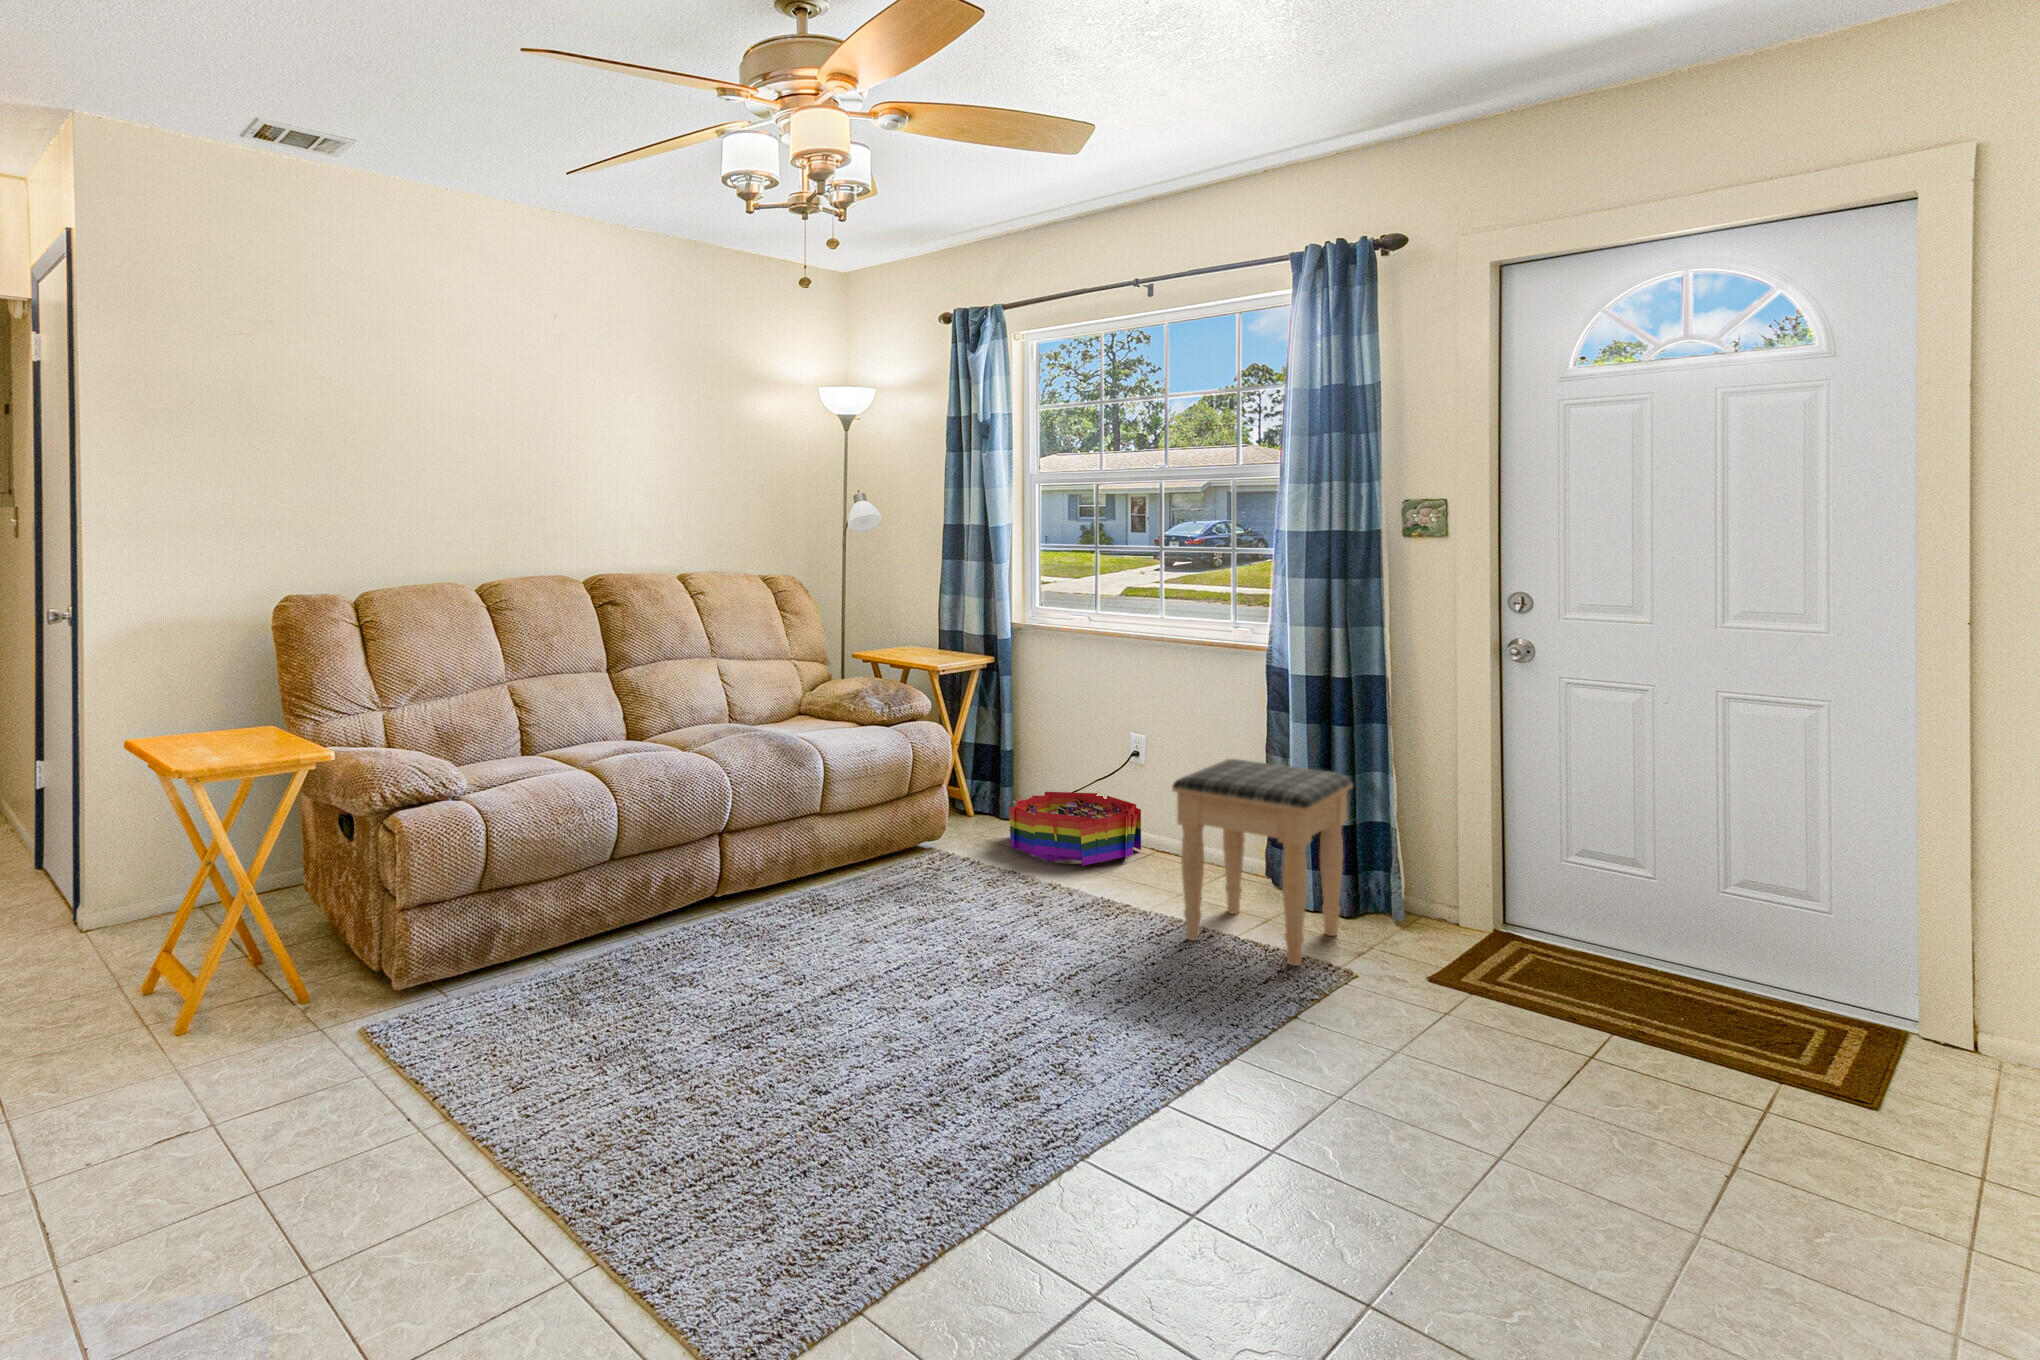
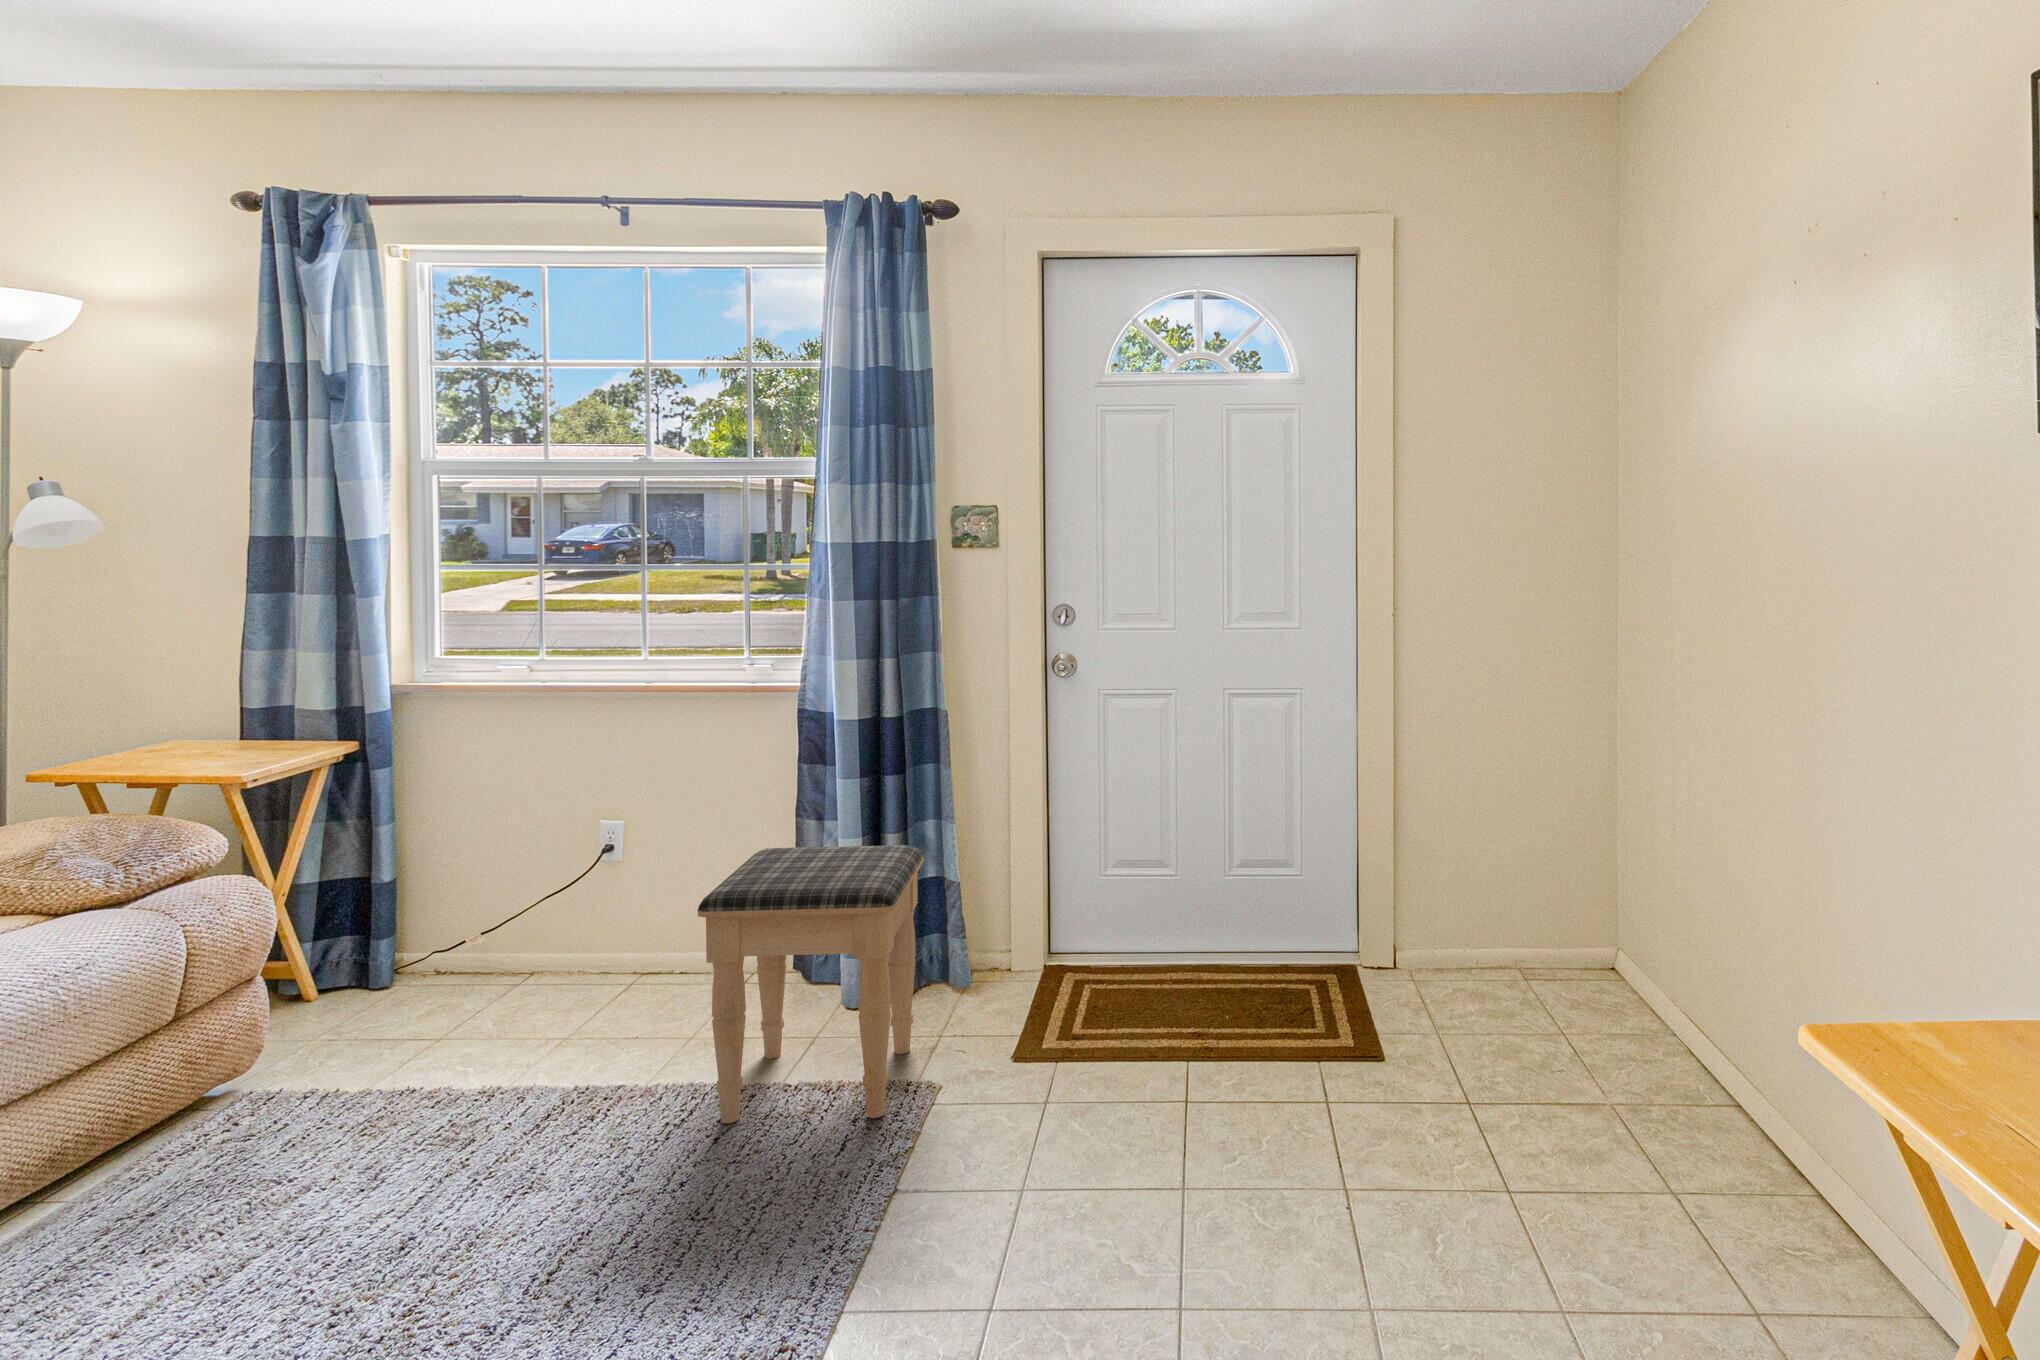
storage bin: present [1009,792,1141,866] -> none [395,919,618,1049]

